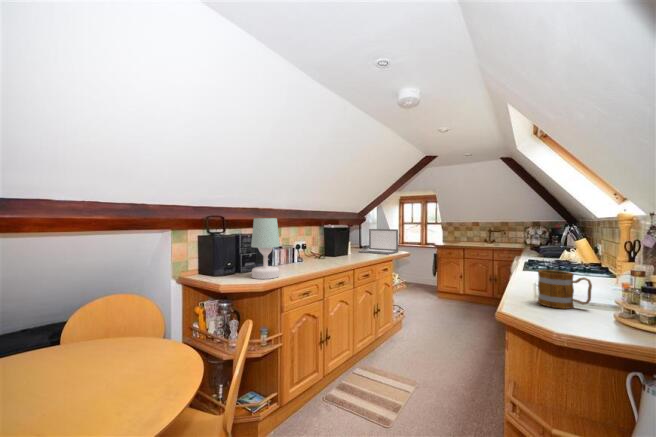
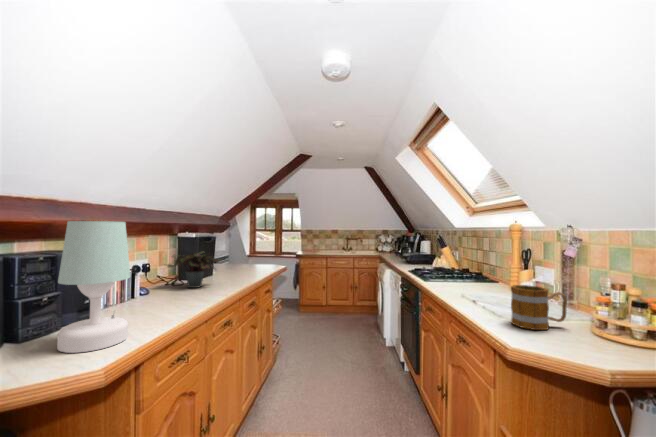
laptop: present [359,229,398,254] -> none [224,238,275,270]
potted plant: none [311,237,347,261] -> present [167,252,220,288]

